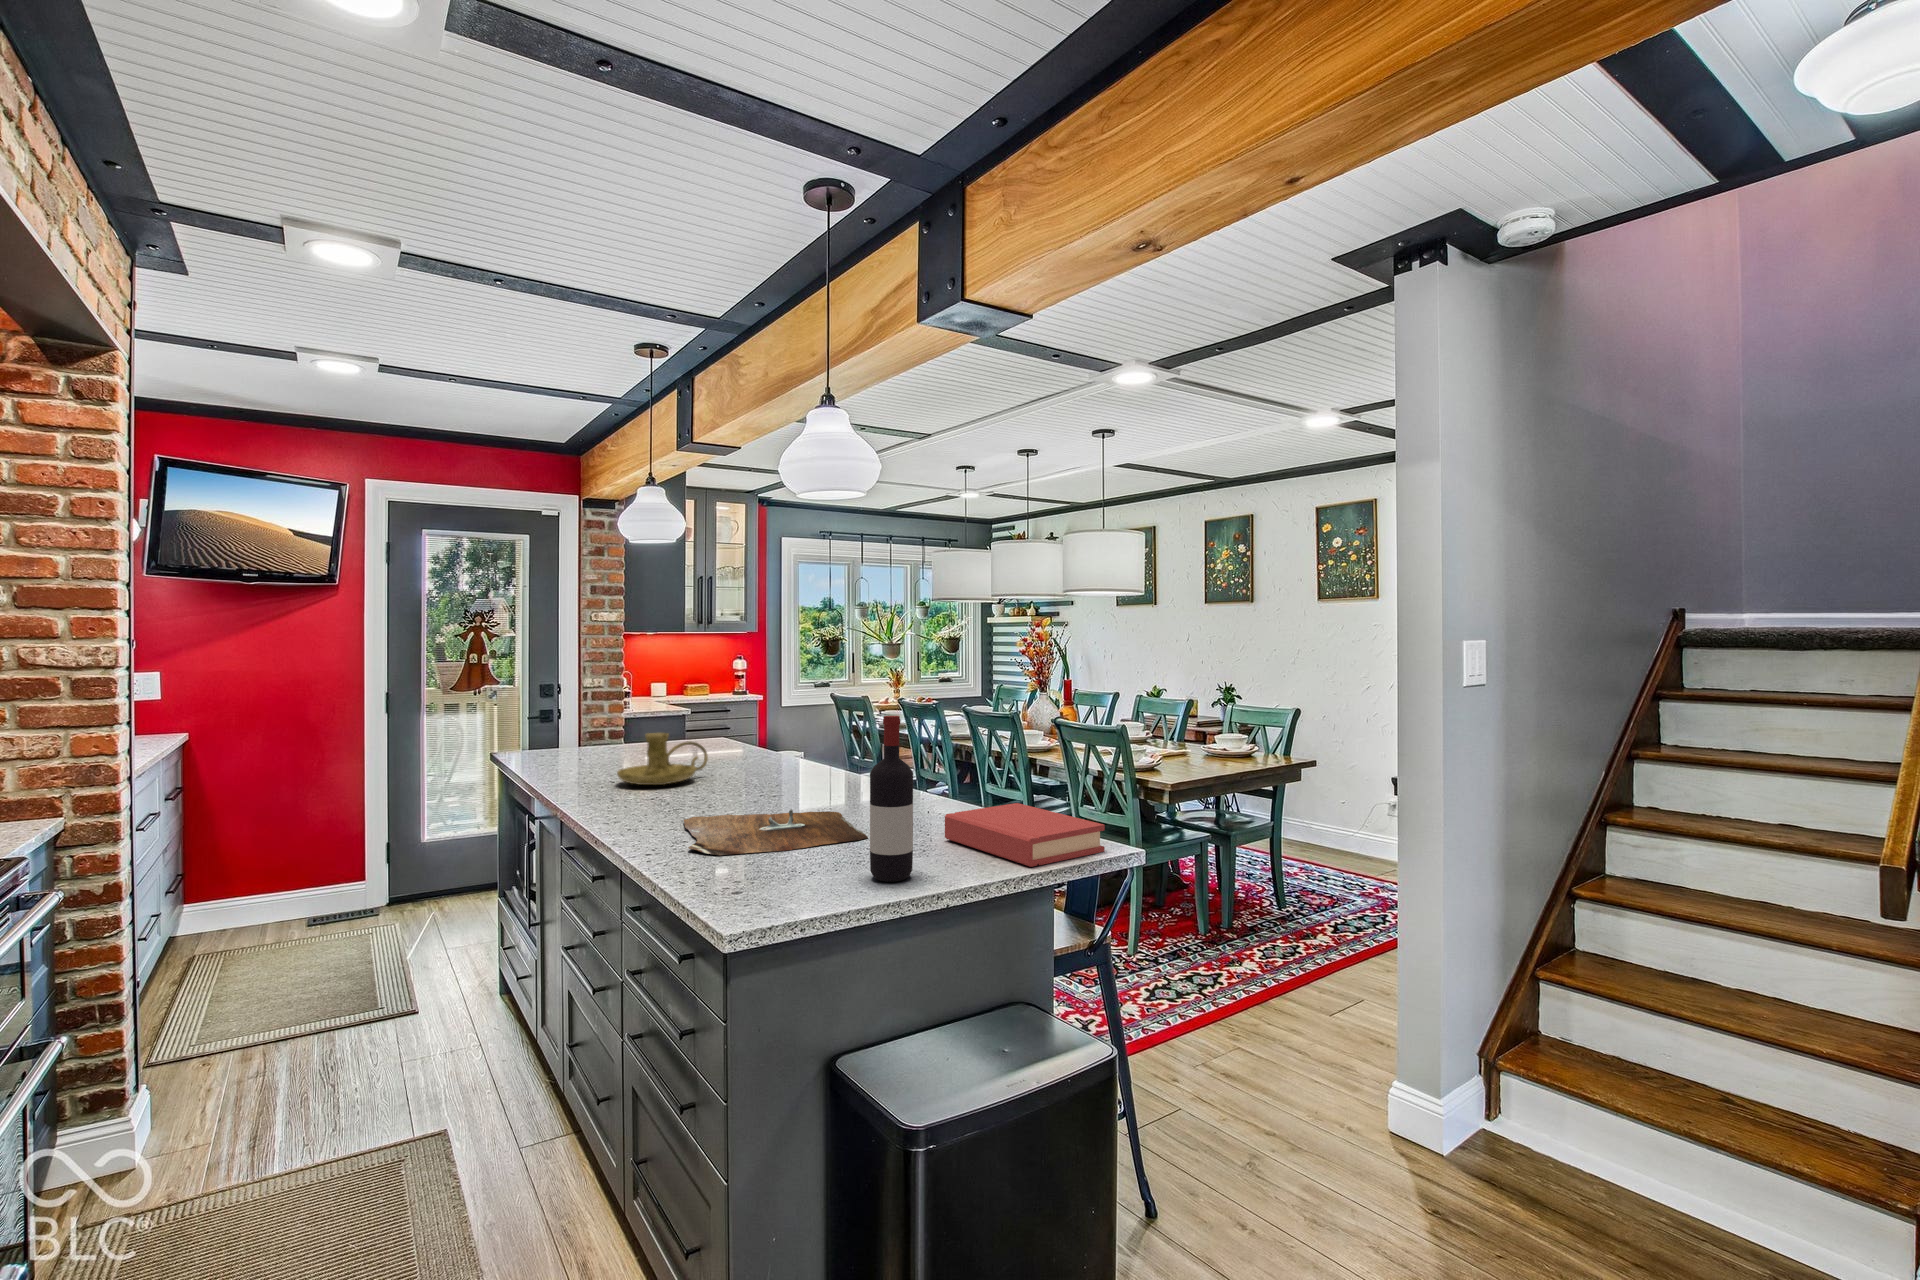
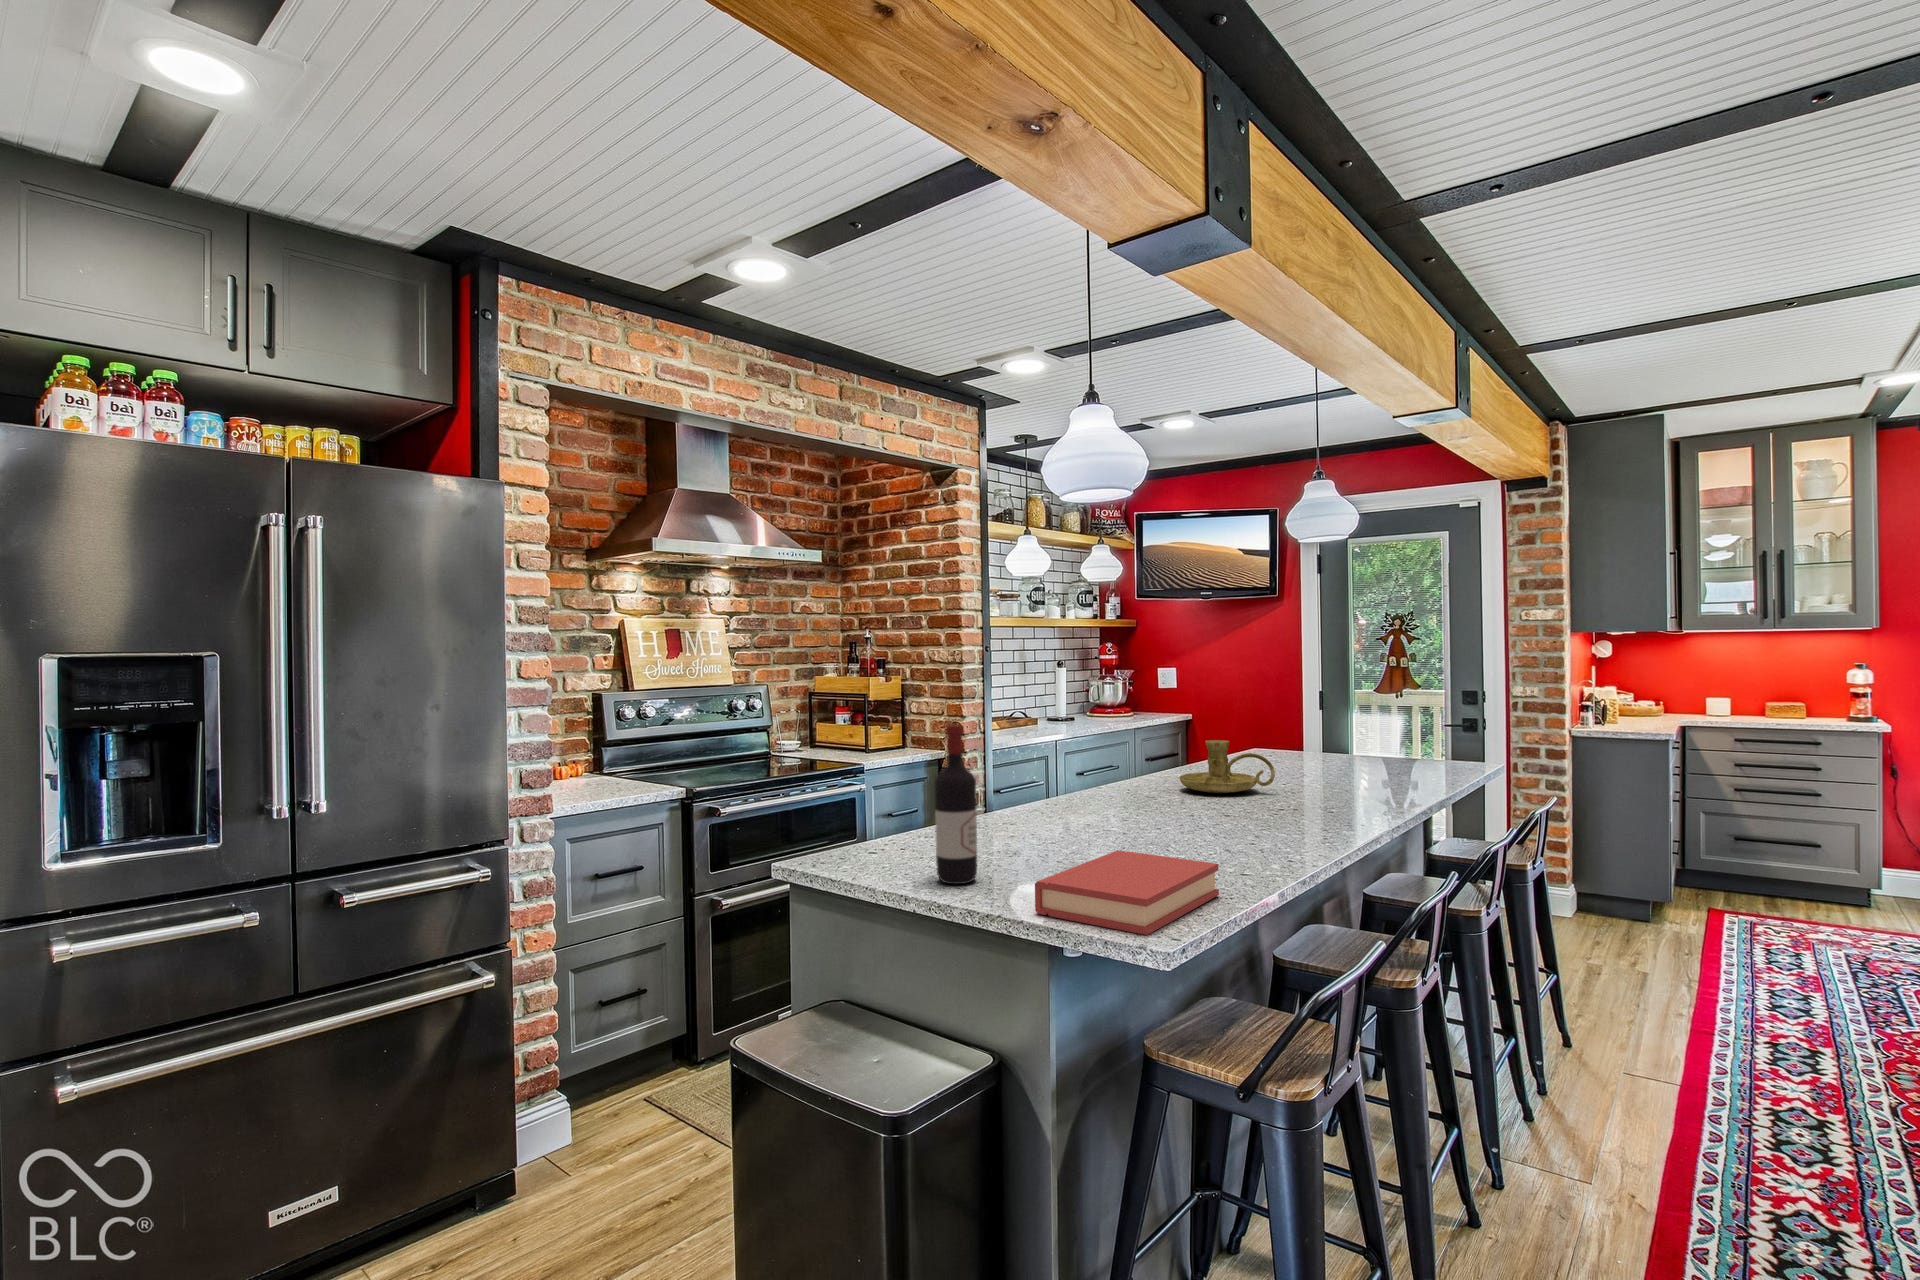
cutting board: present [684,809,868,855] -> none [983,815,1184,860]

